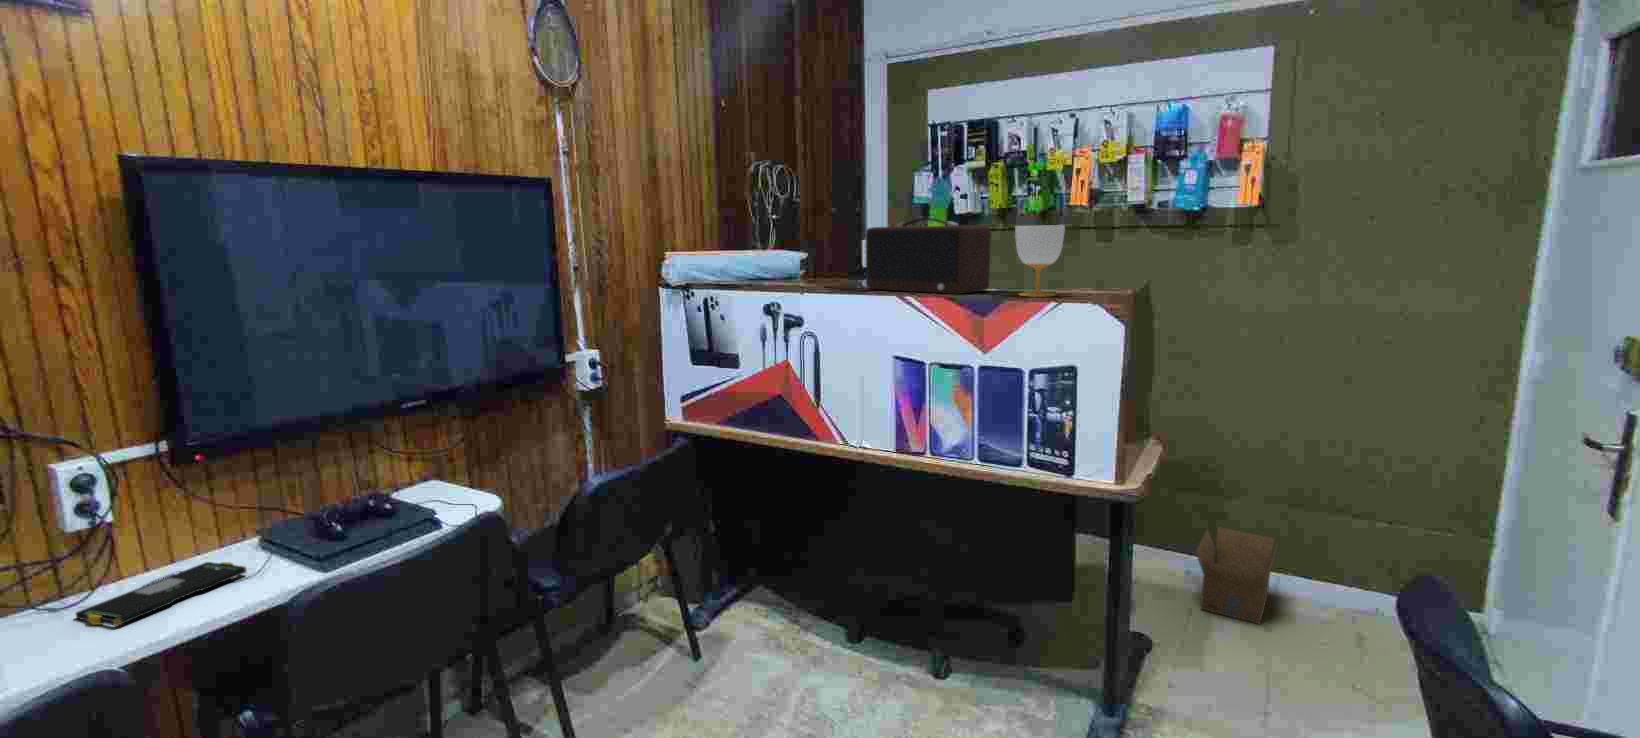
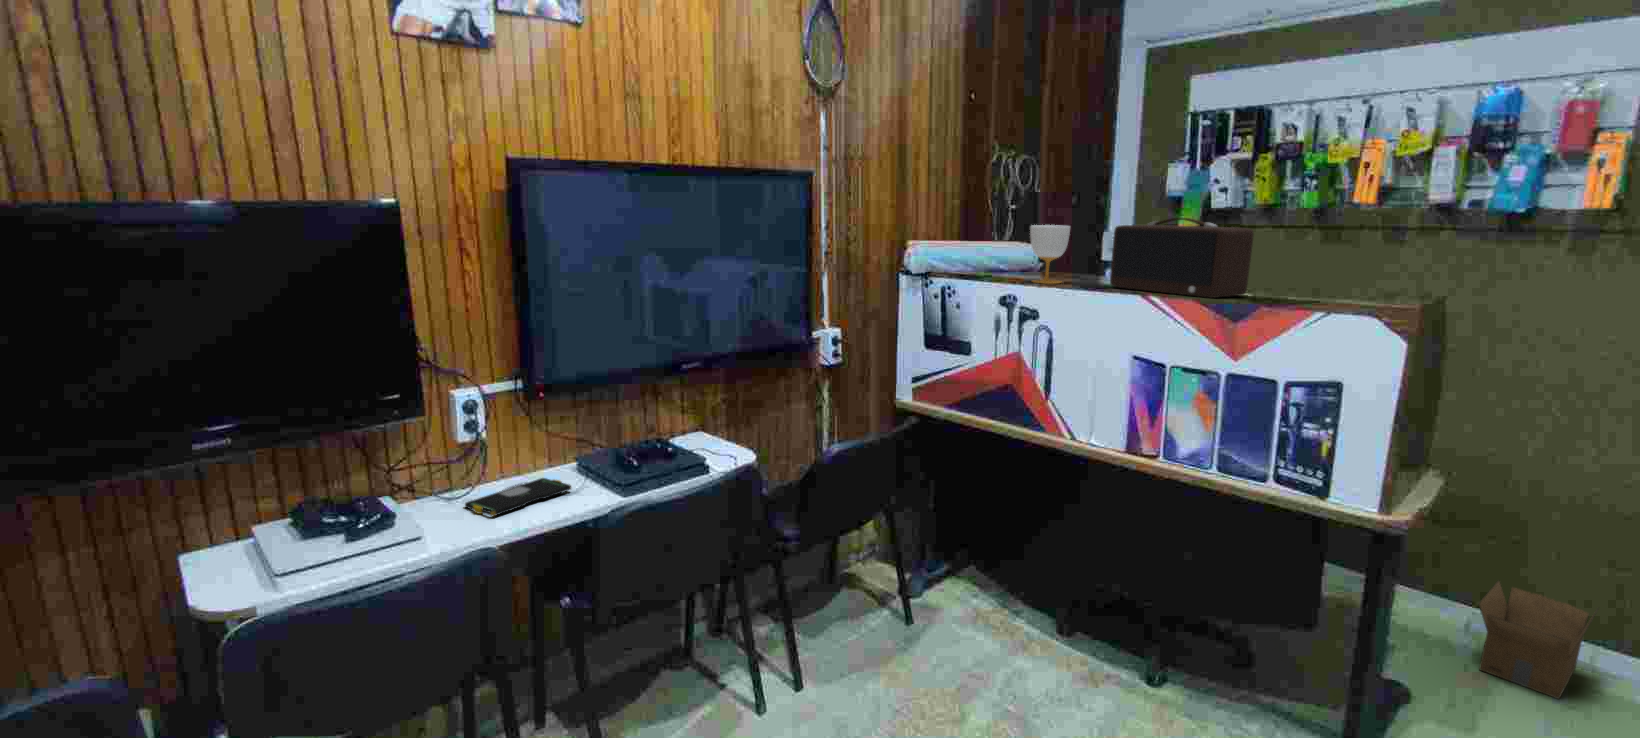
cup: present [1015,225,1065,297] -> present [1030,225,1070,284]

